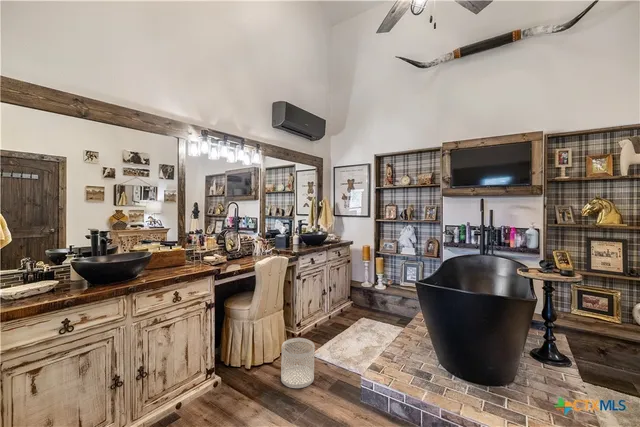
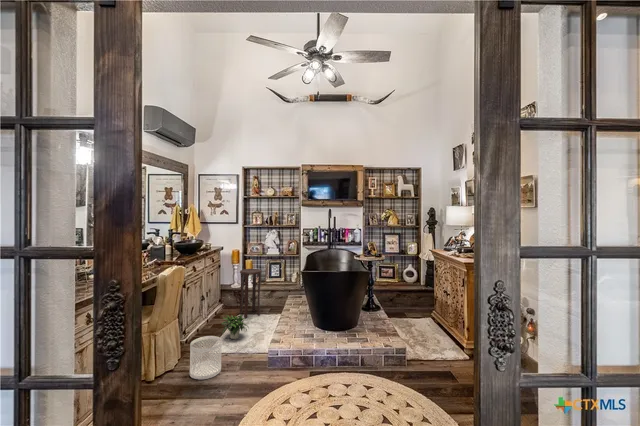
stool: none [364,268,389,324] -> present [240,269,262,318]
potted plant: none [323,316,362,347] -> present [222,315,248,339]

